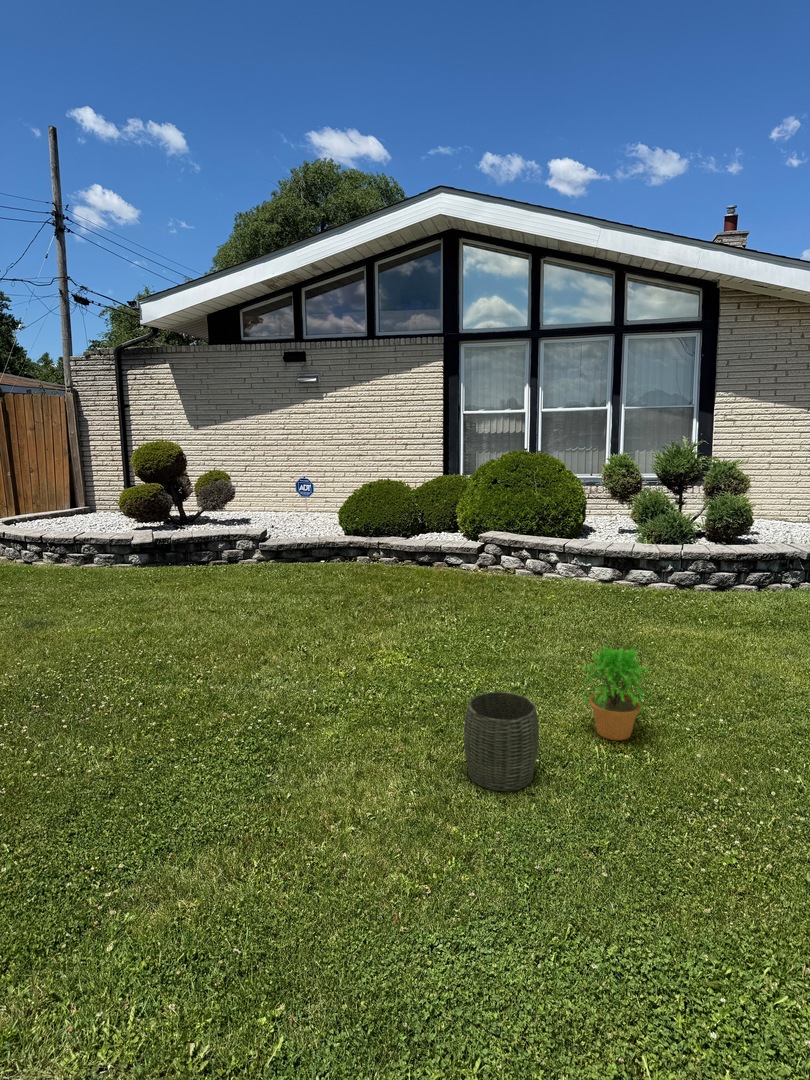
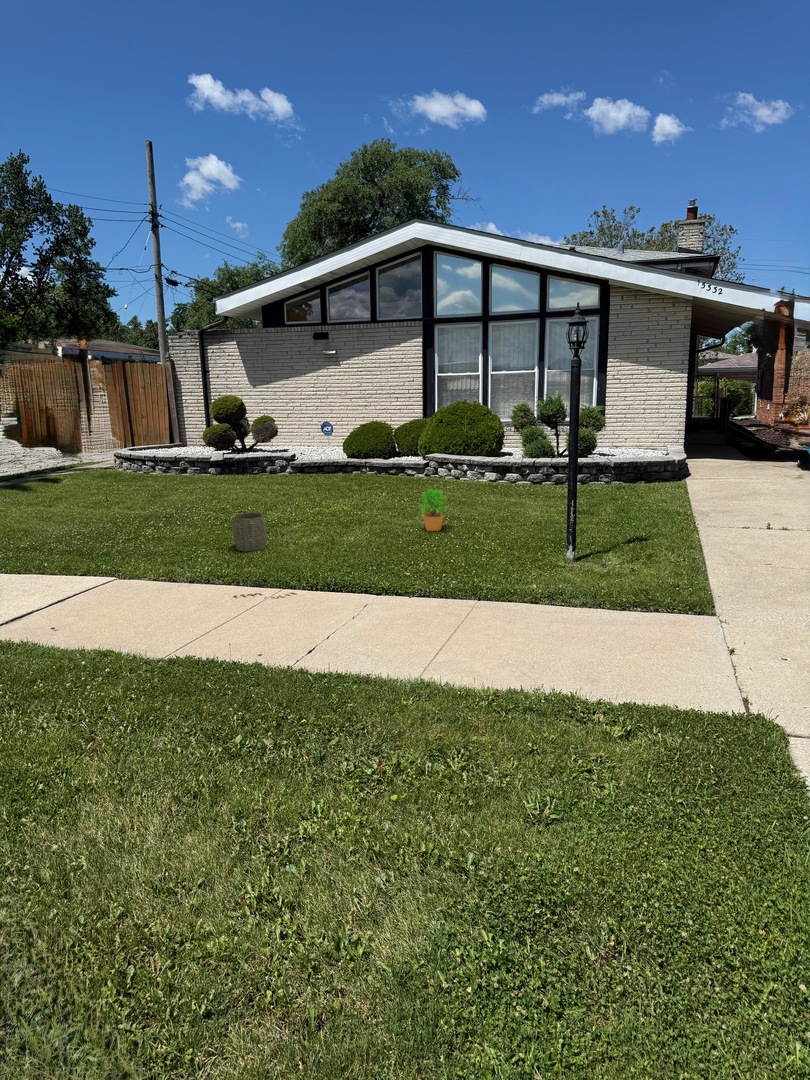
woven basket: present [464,692,539,792] -> present [232,513,267,552]

